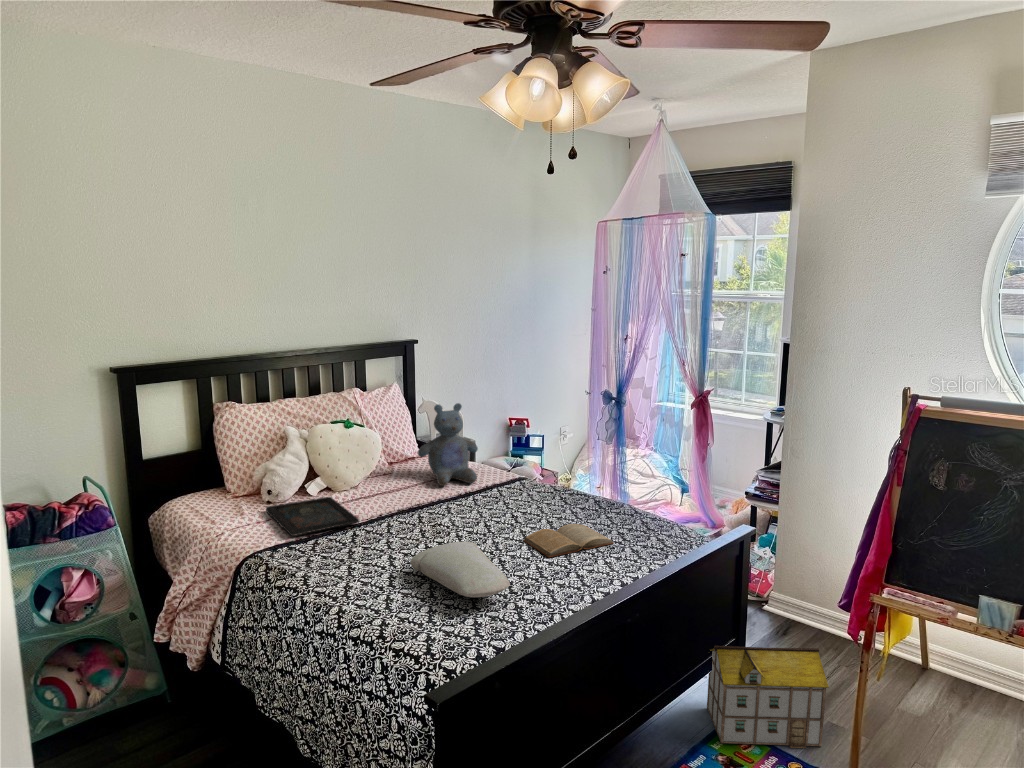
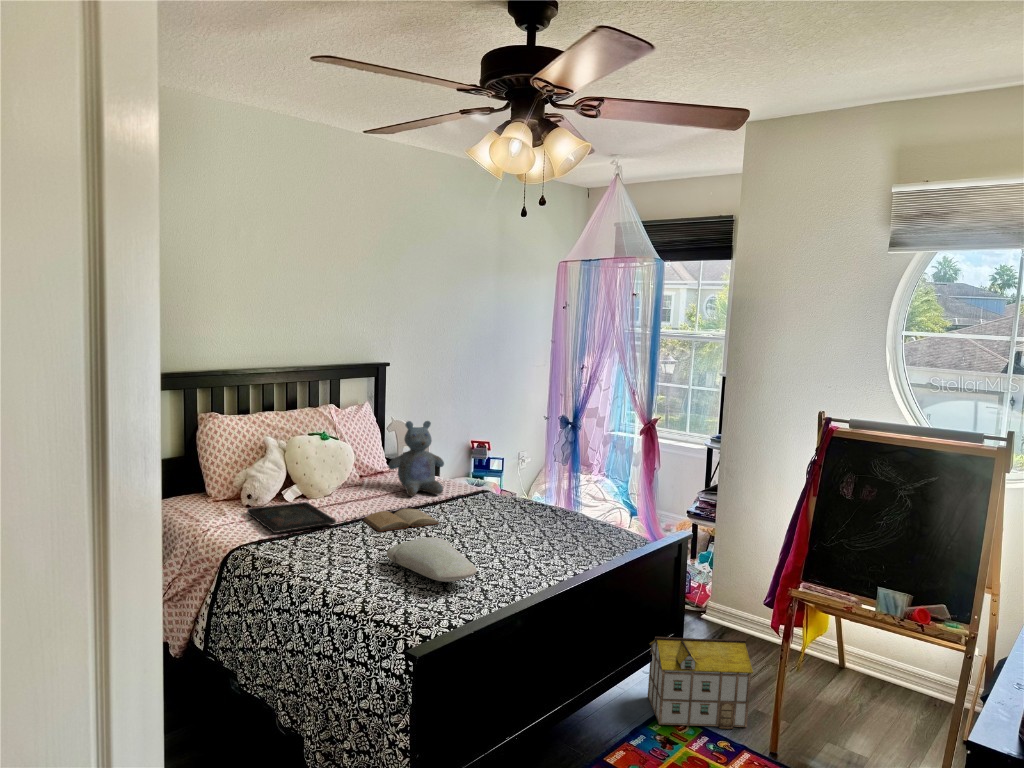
book: present [523,524,614,557] -> present [363,509,439,531]

